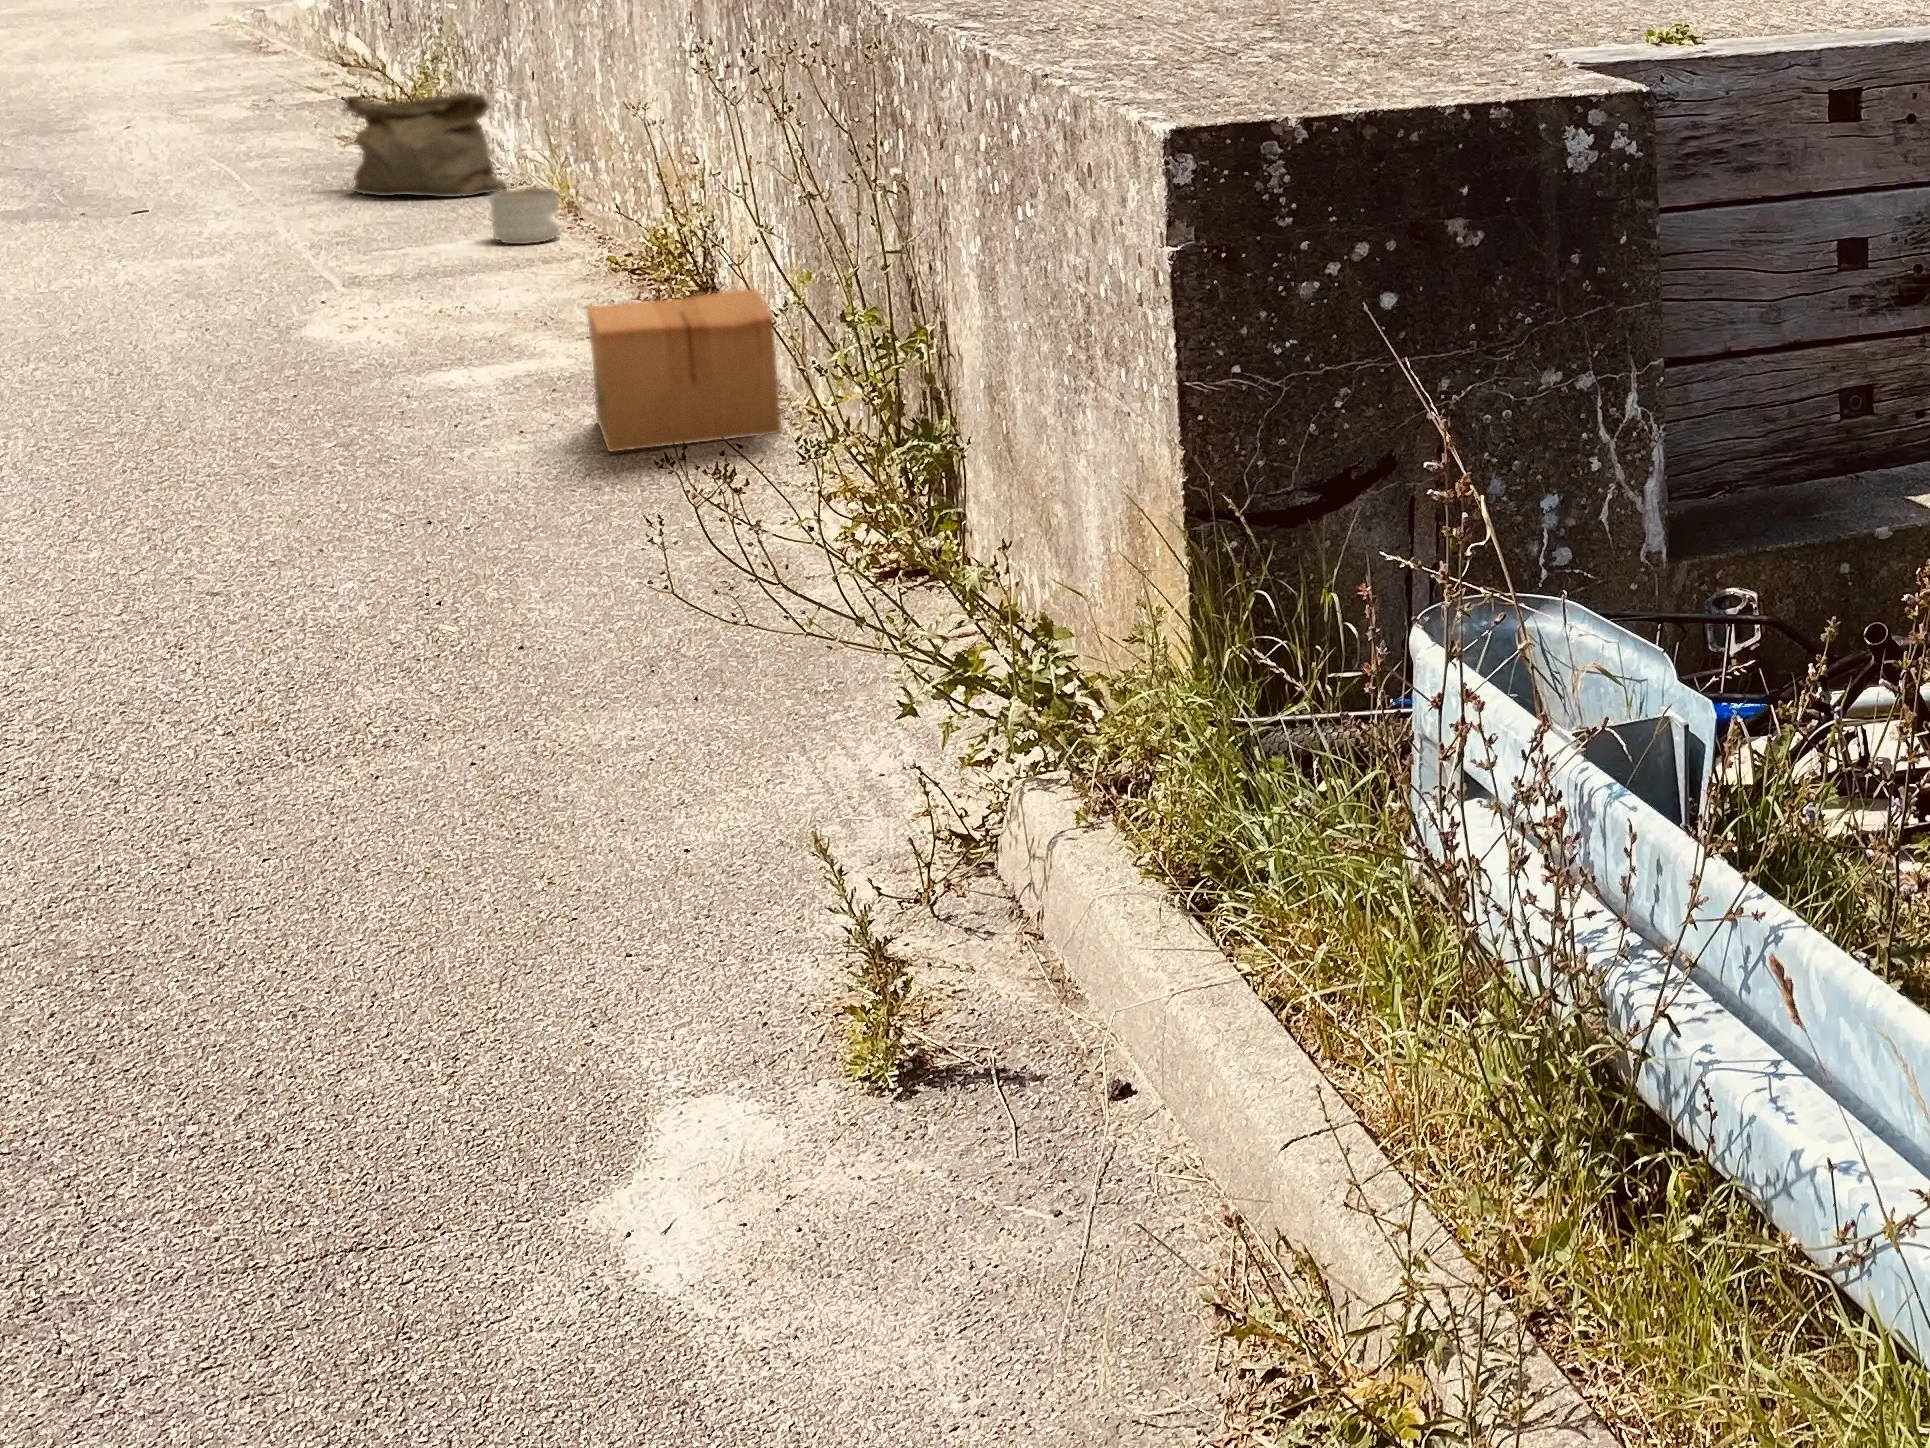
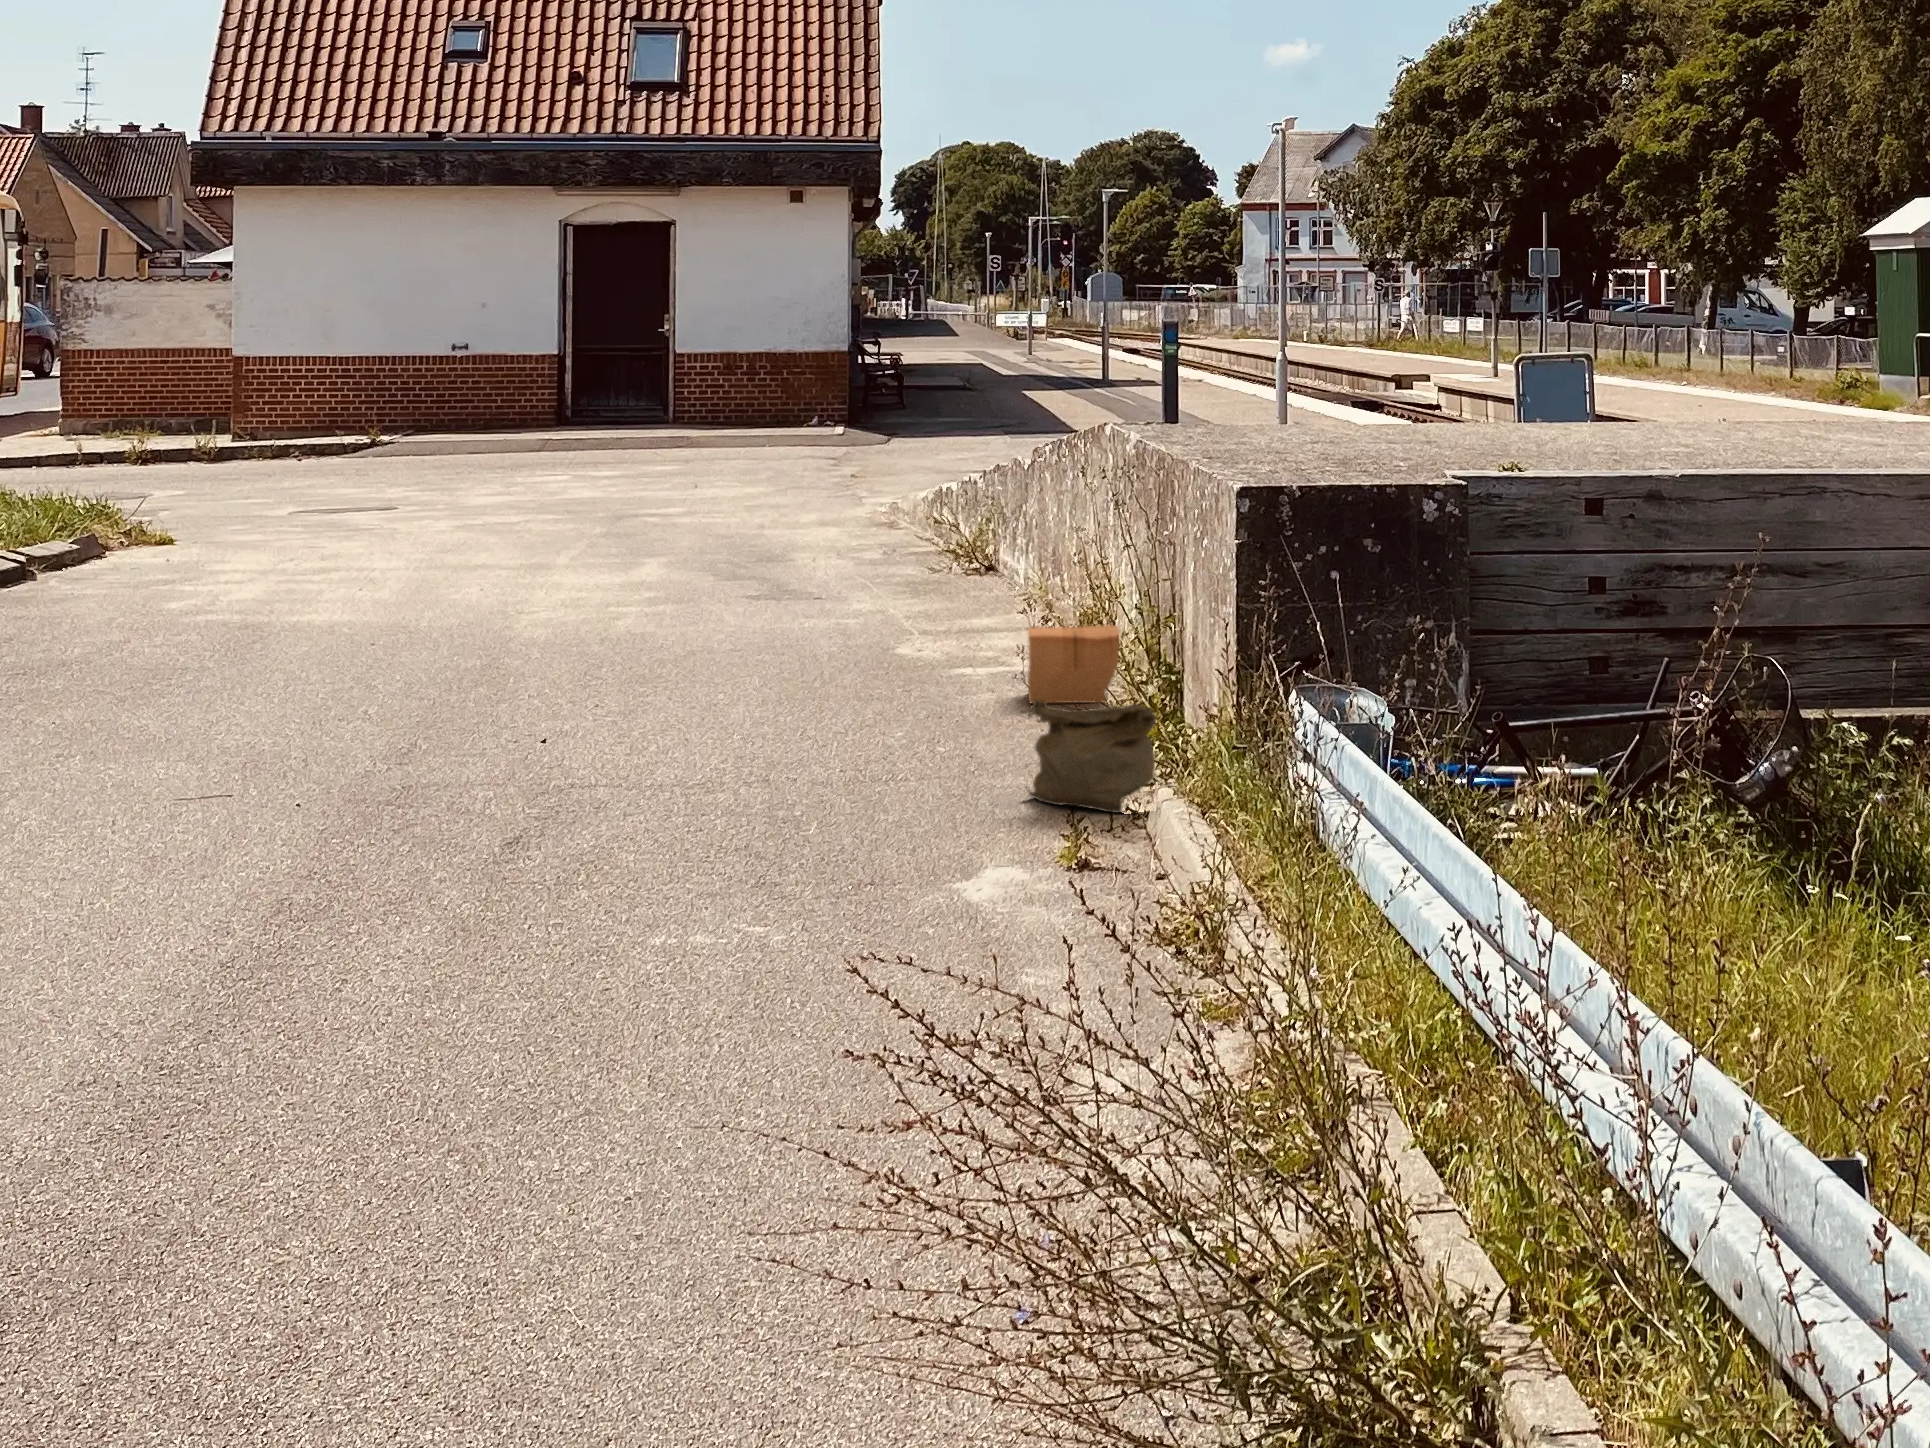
bag: present [343,92,507,197] -> present [1025,700,1157,813]
planter: present [490,188,560,244] -> none [1002,595,1041,627]

